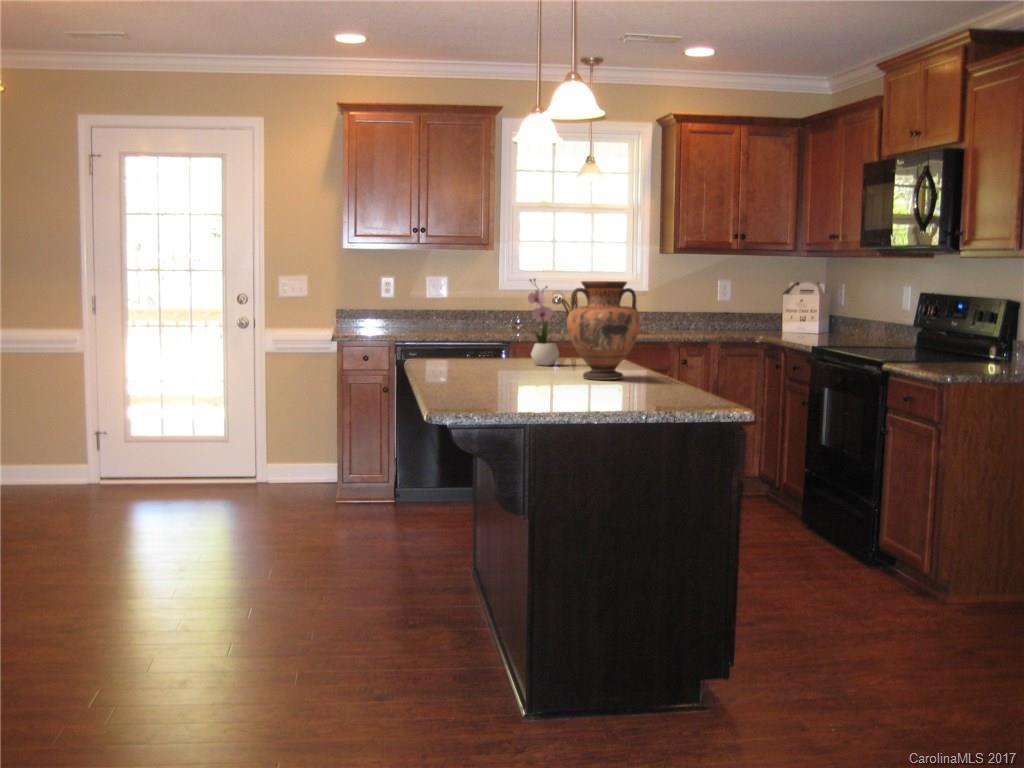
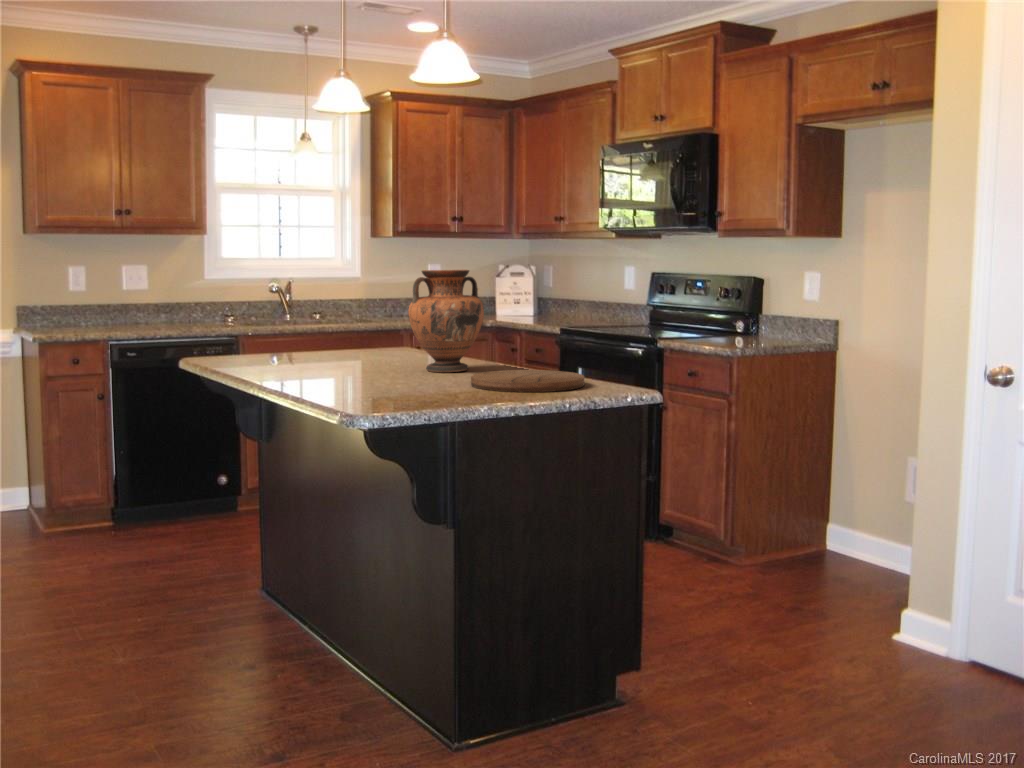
flower arrangement: present [528,279,559,366] -> none [336,268,370,361]
cutting board: none [584,380,698,403] -> present [471,370,584,392]

